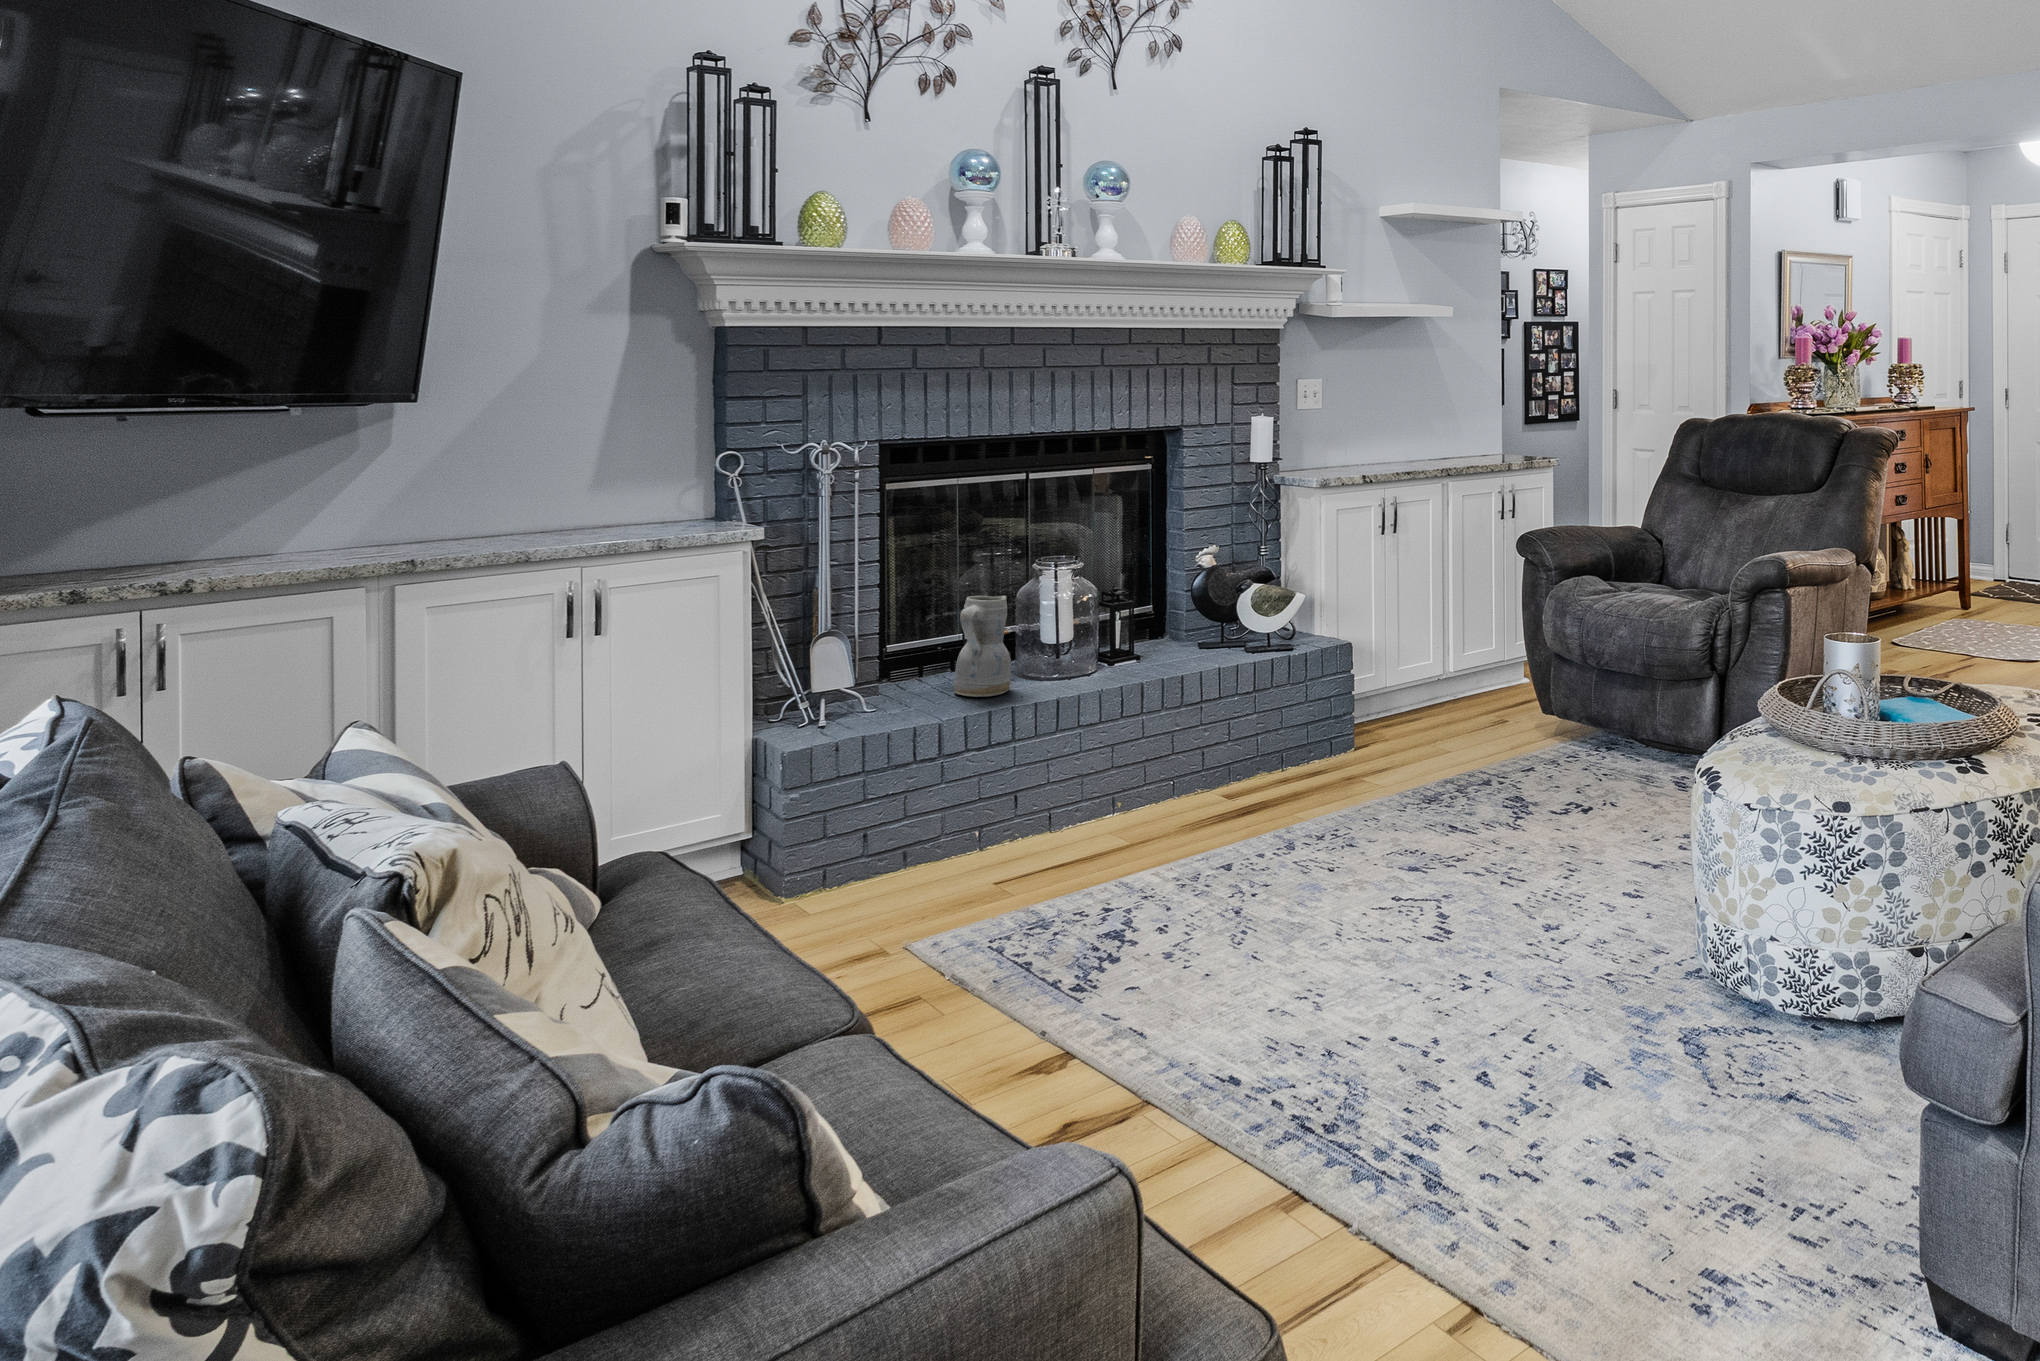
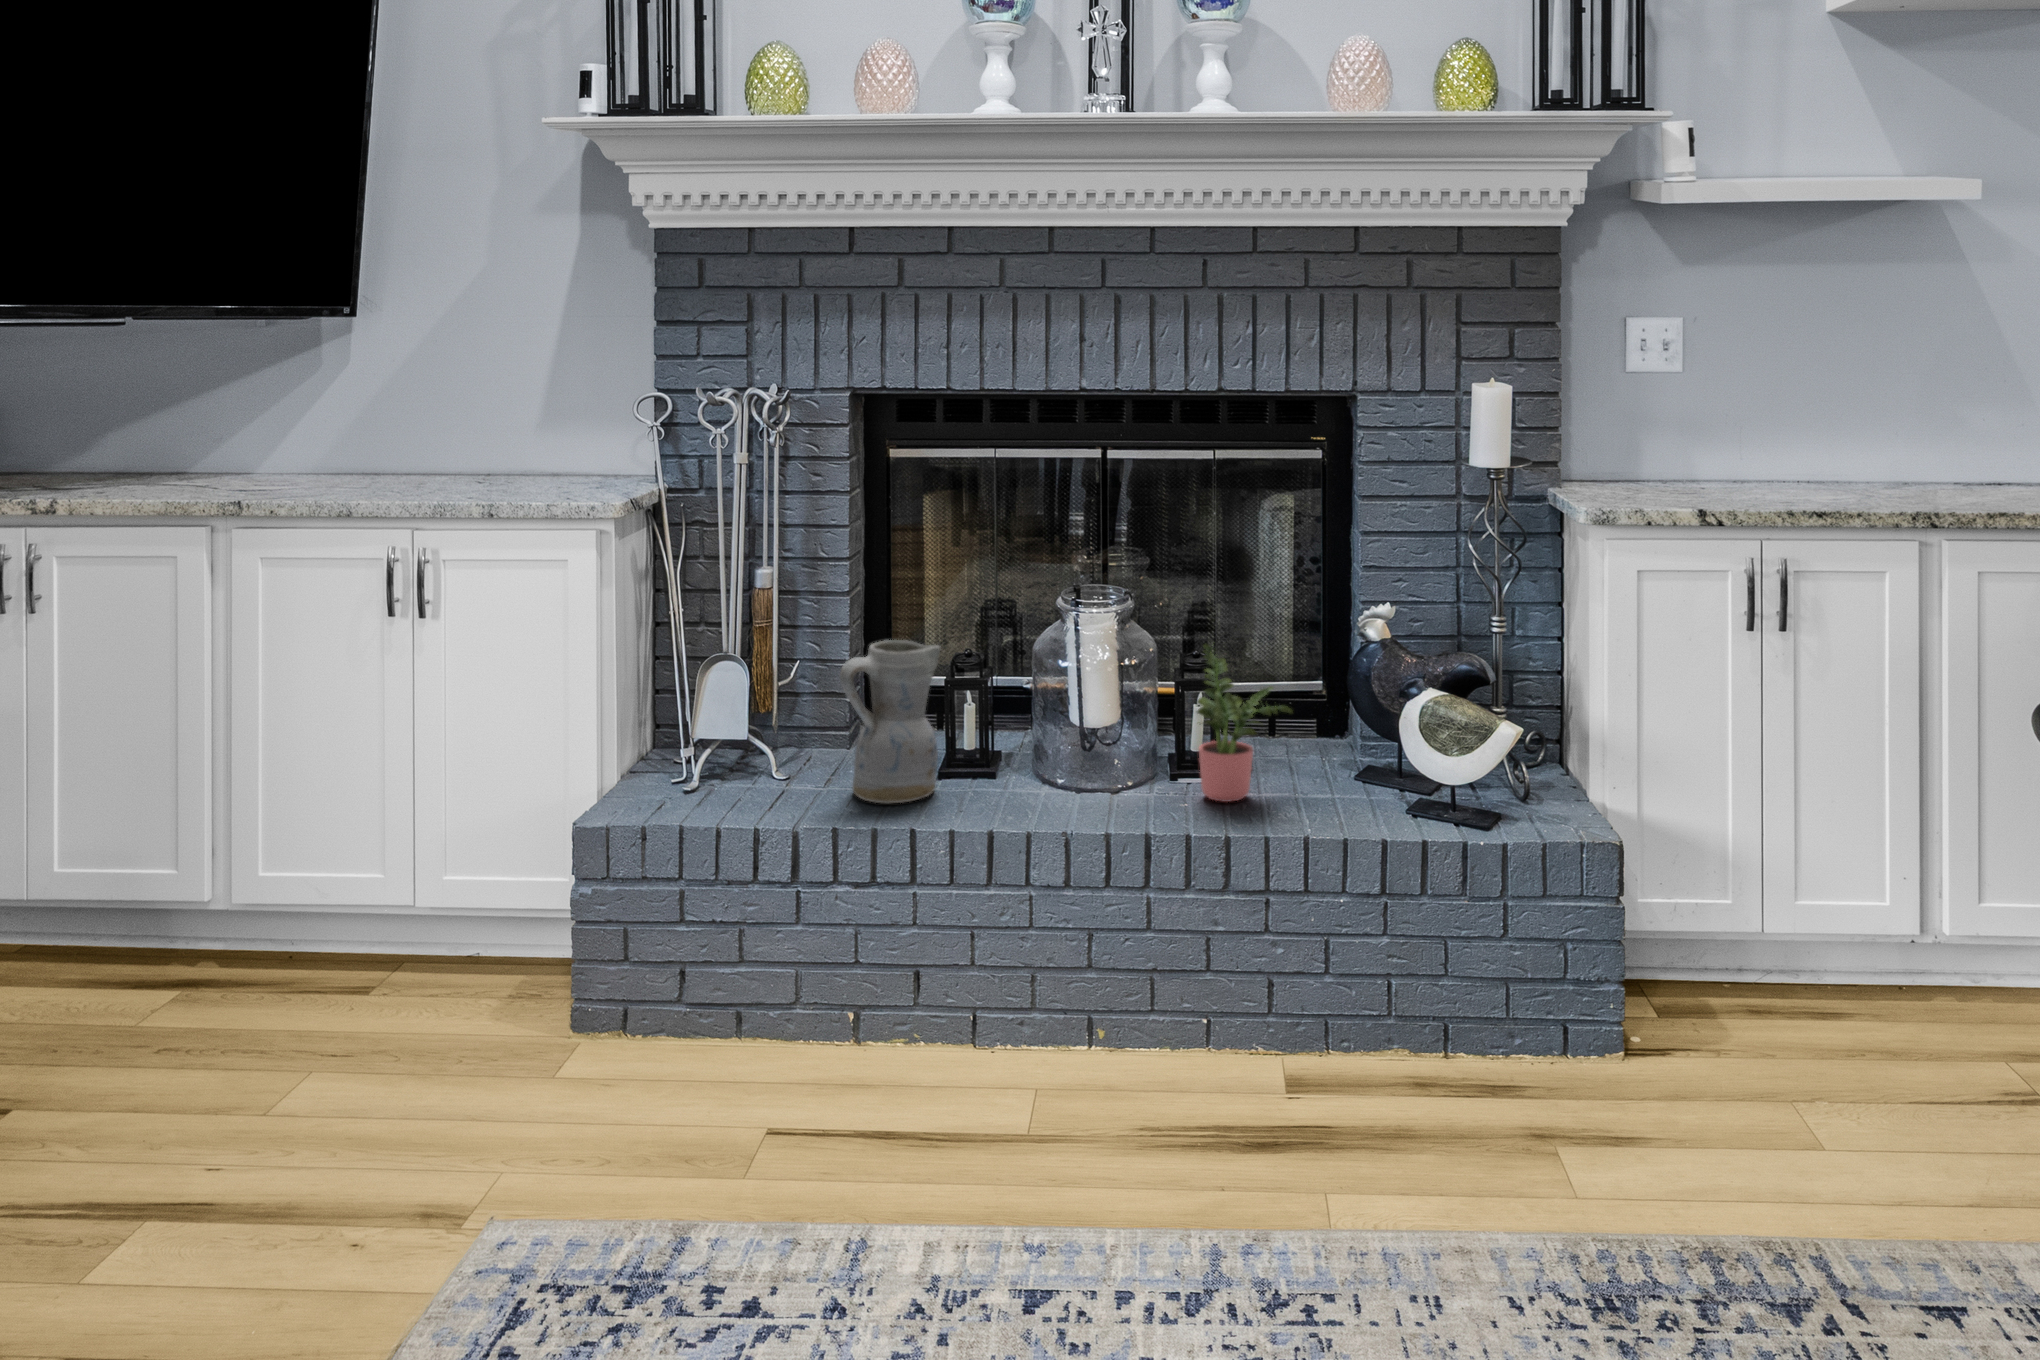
potted plant: none [1150,576,1199,666] -> present [1197,644,1293,802]

